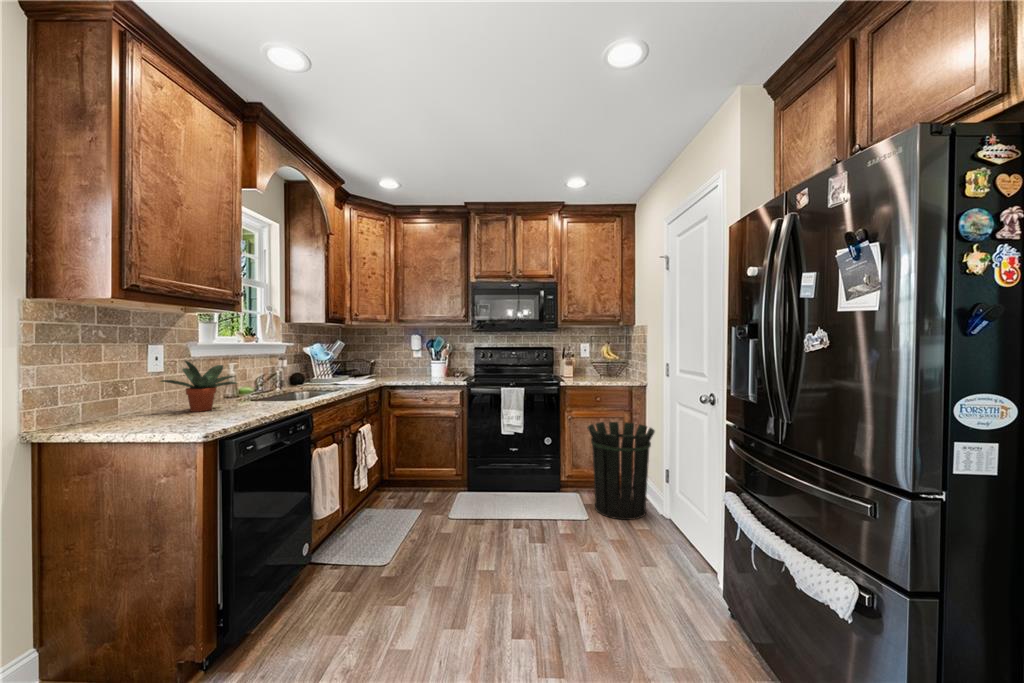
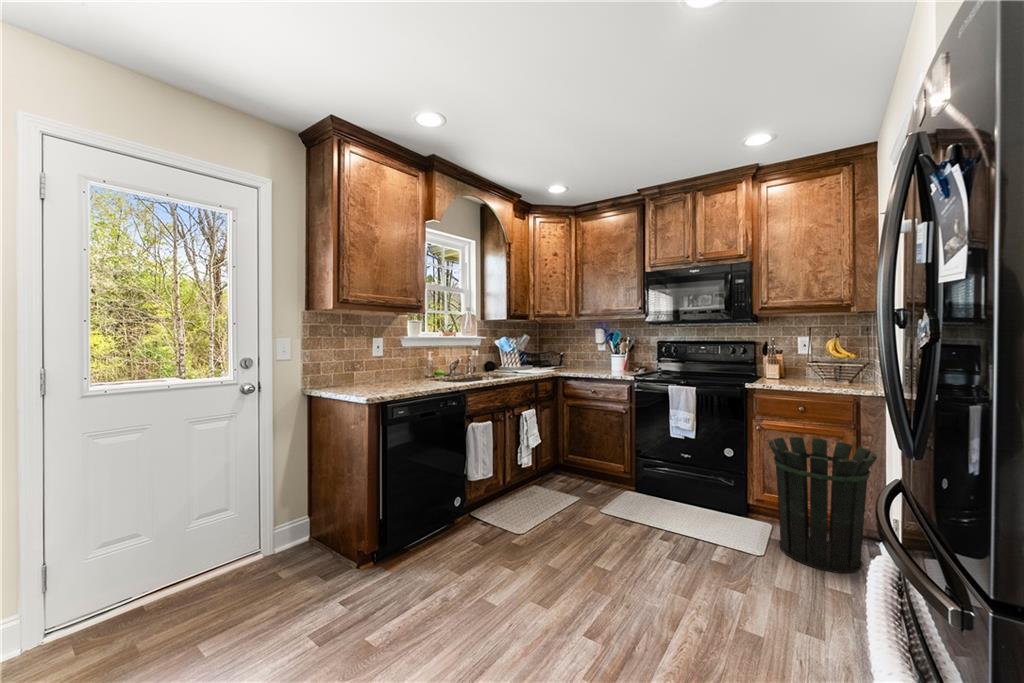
potted plant: present [161,361,237,412] -> none [371,348,419,385]

